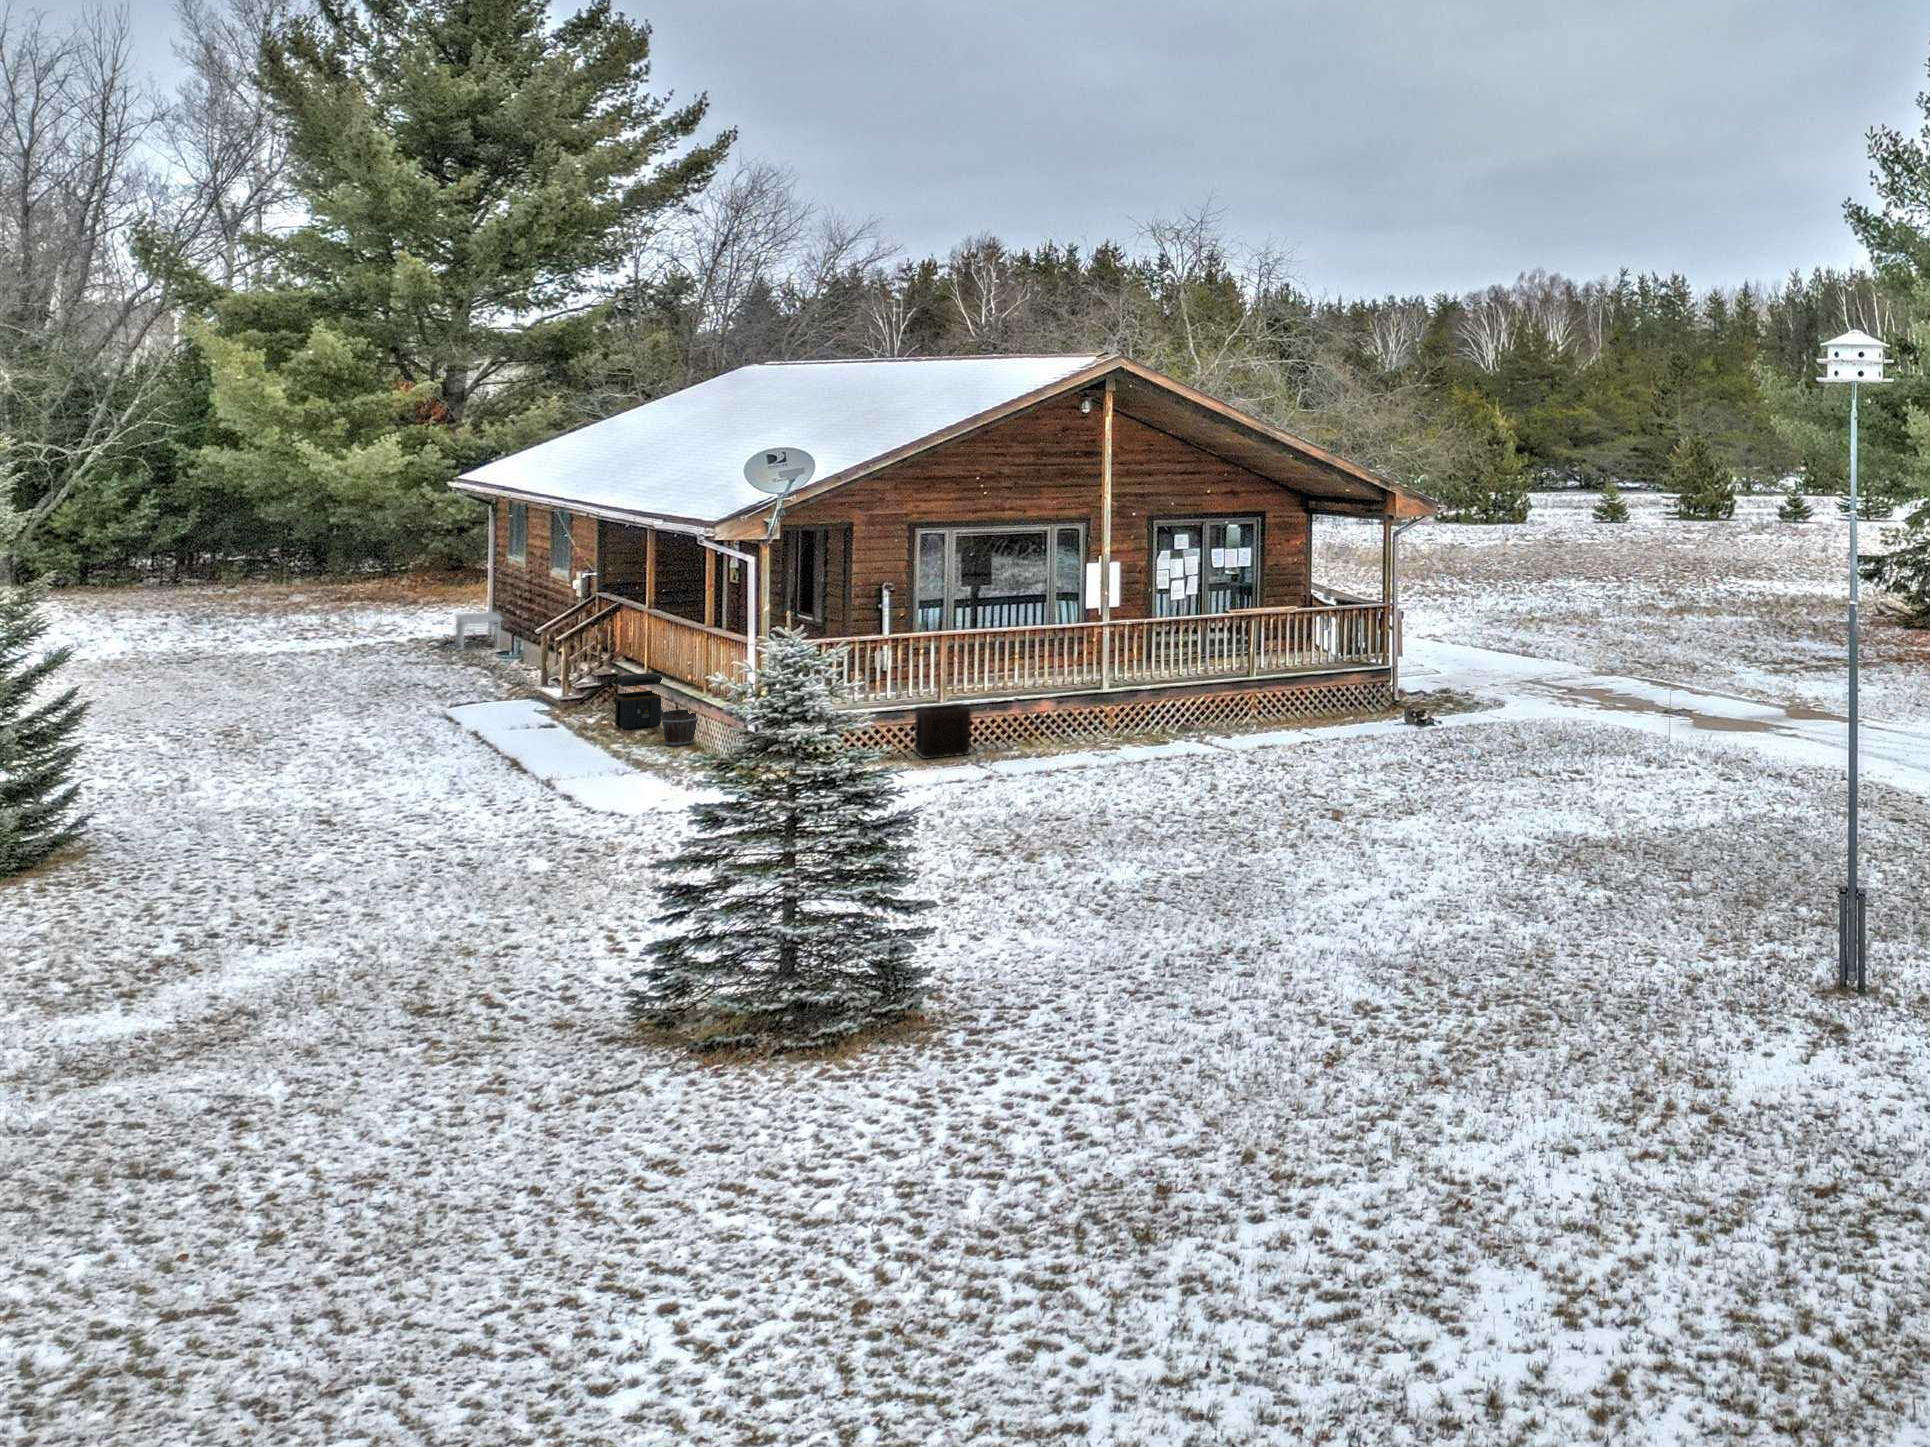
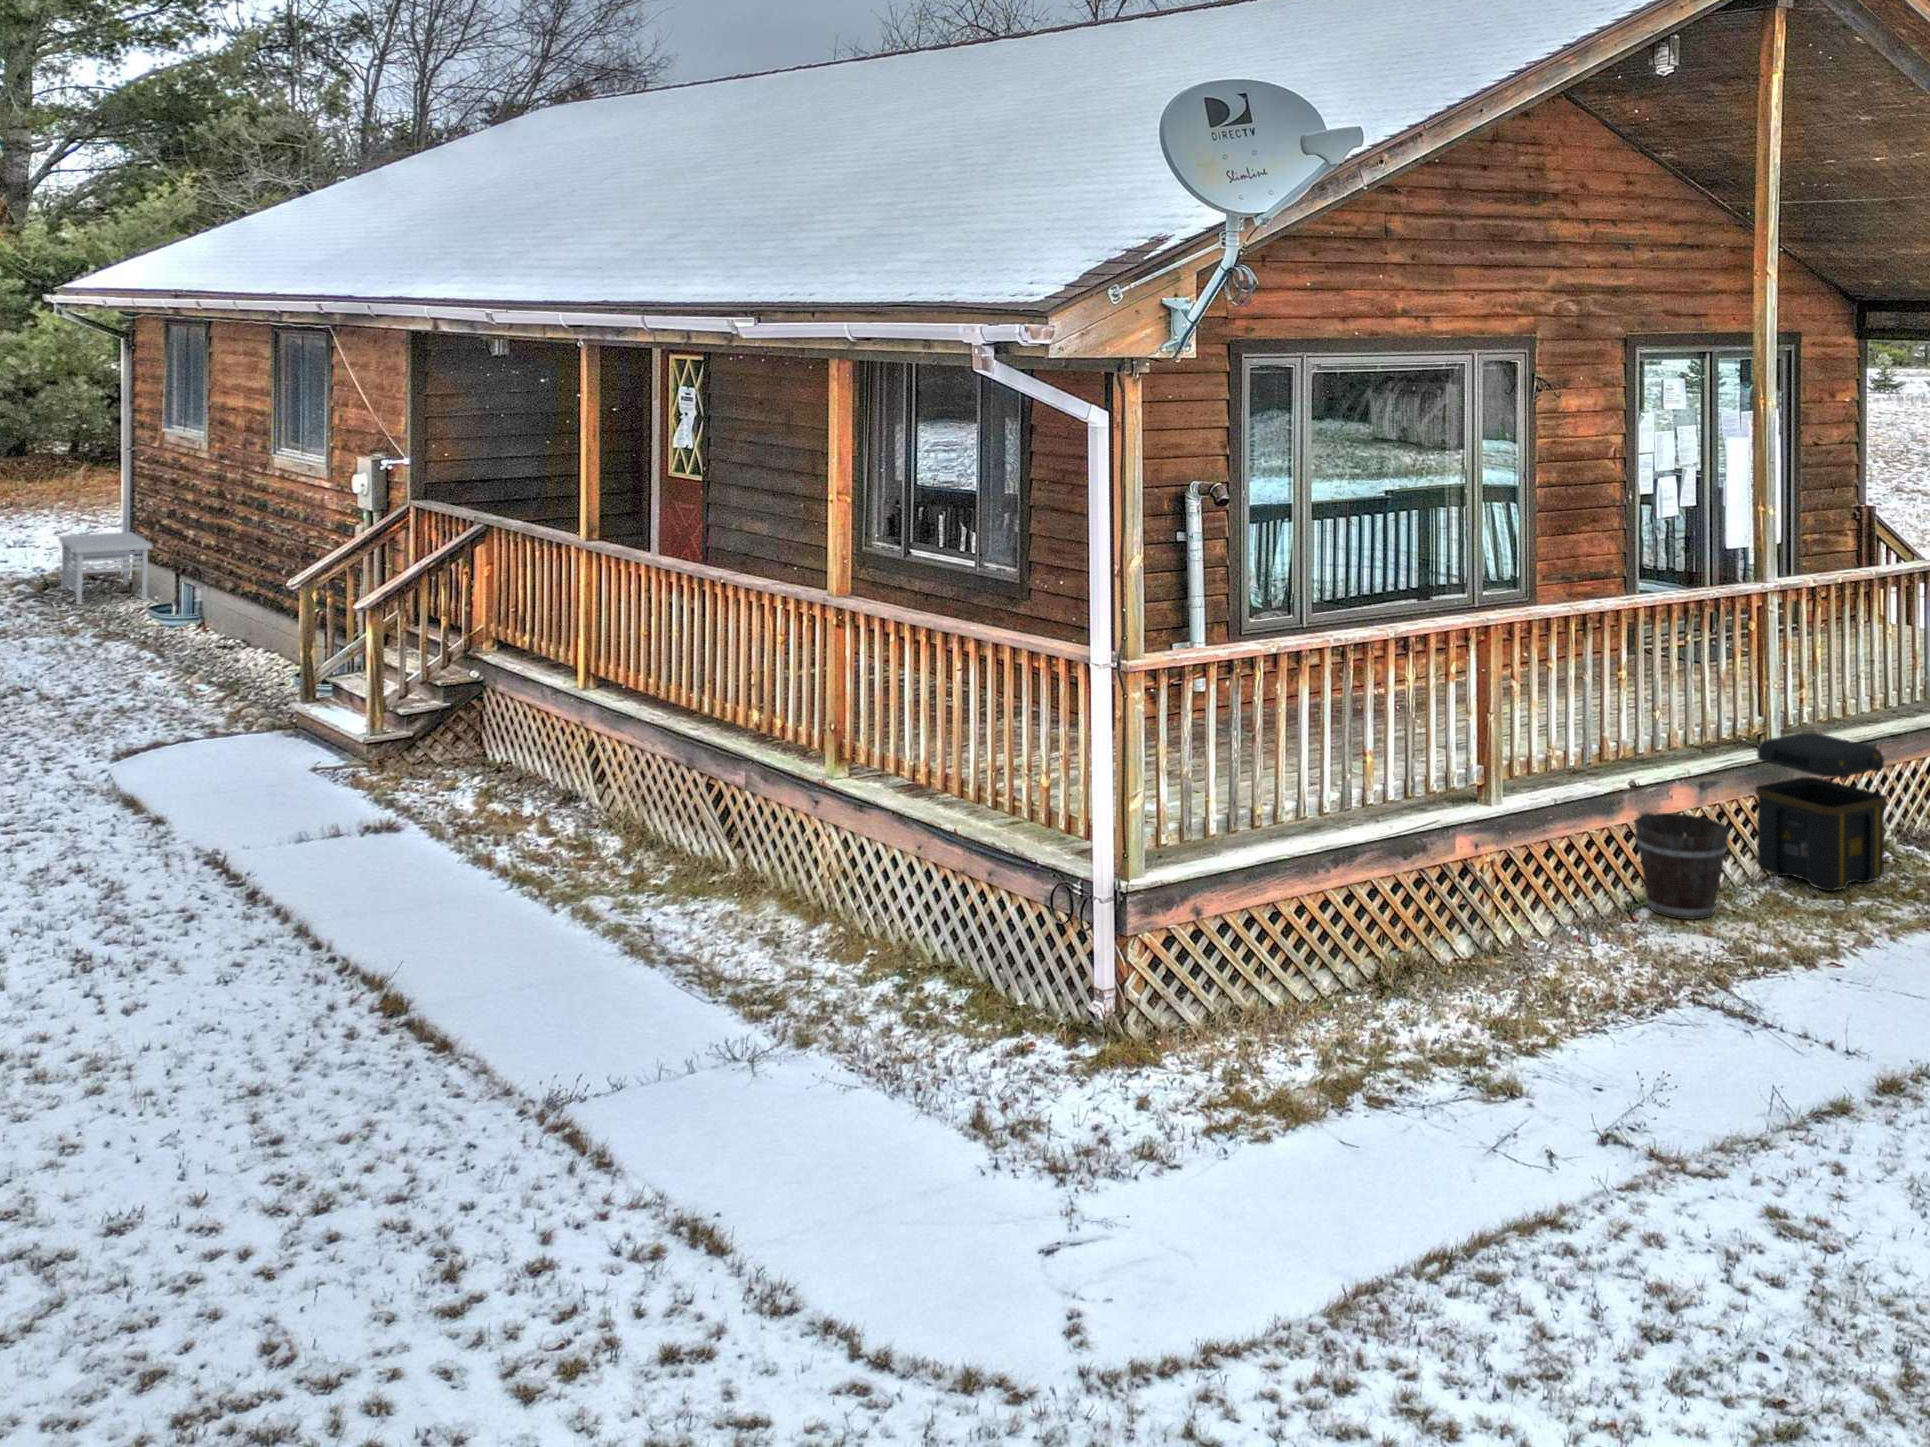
toolbox: present [615,673,663,730] -> present [1755,733,1887,891]
wooden crate: present [914,703,971,759] -> none [1454,808,1636,986]
bucket: present [661,709,697,746] -> present [1634,813,1729,919]

